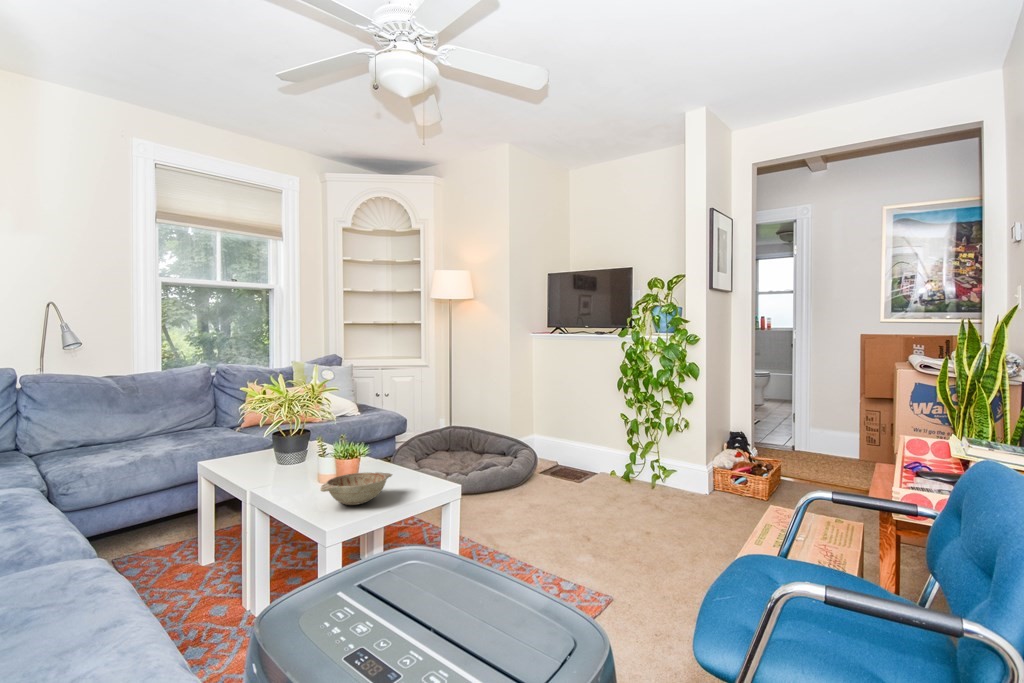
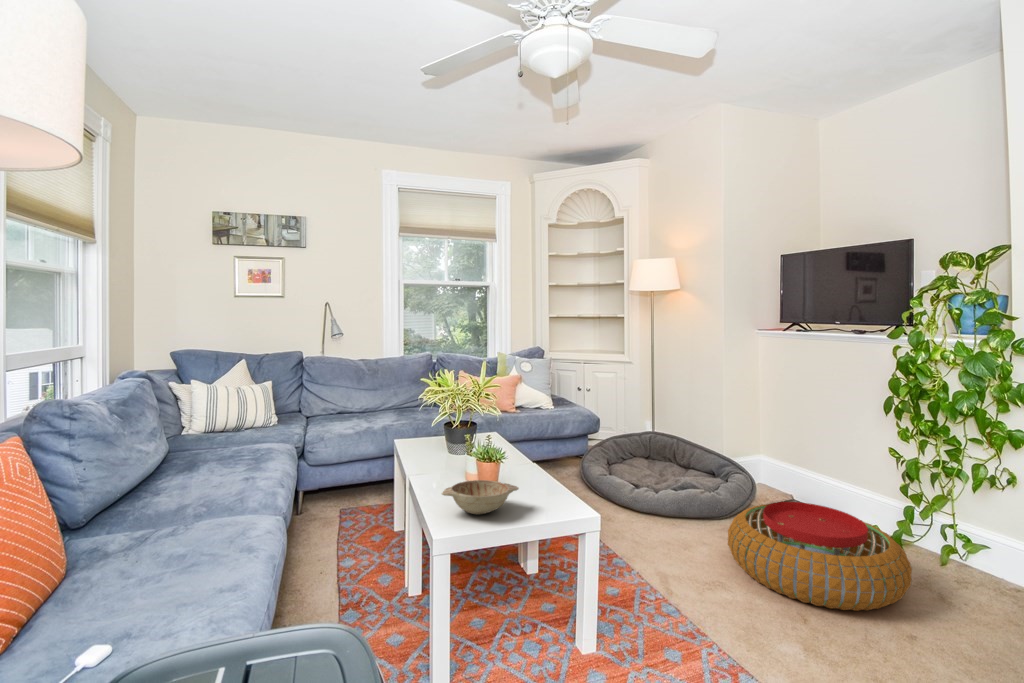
pouf: none [532,460,650,530] -> present [728,502,912,611]

